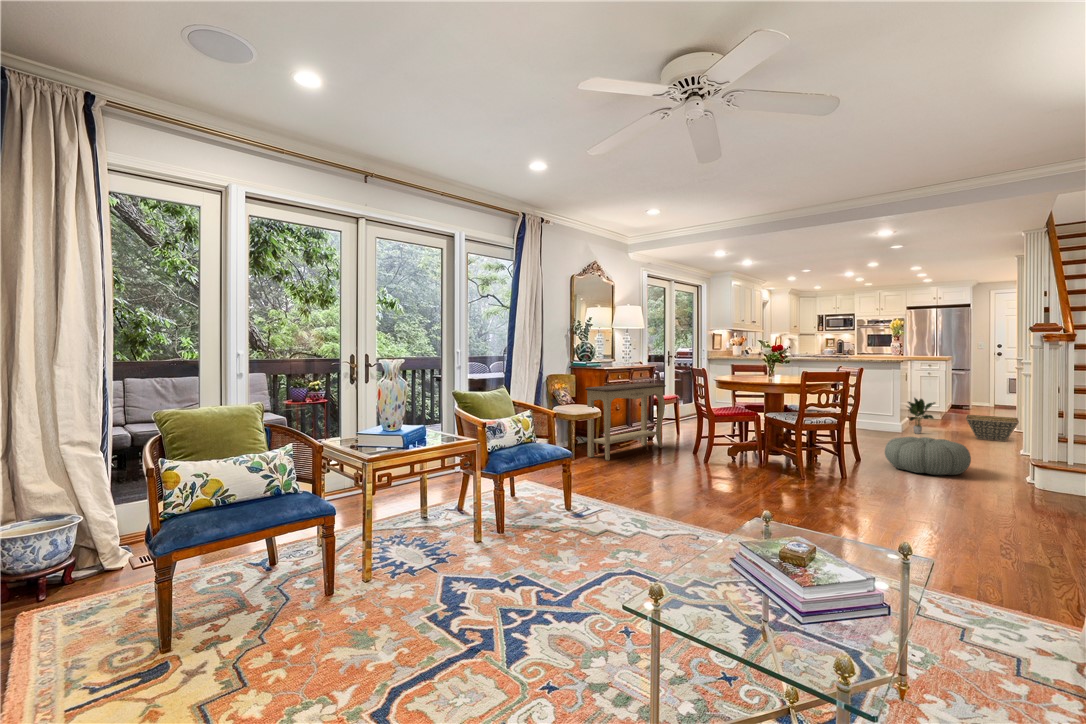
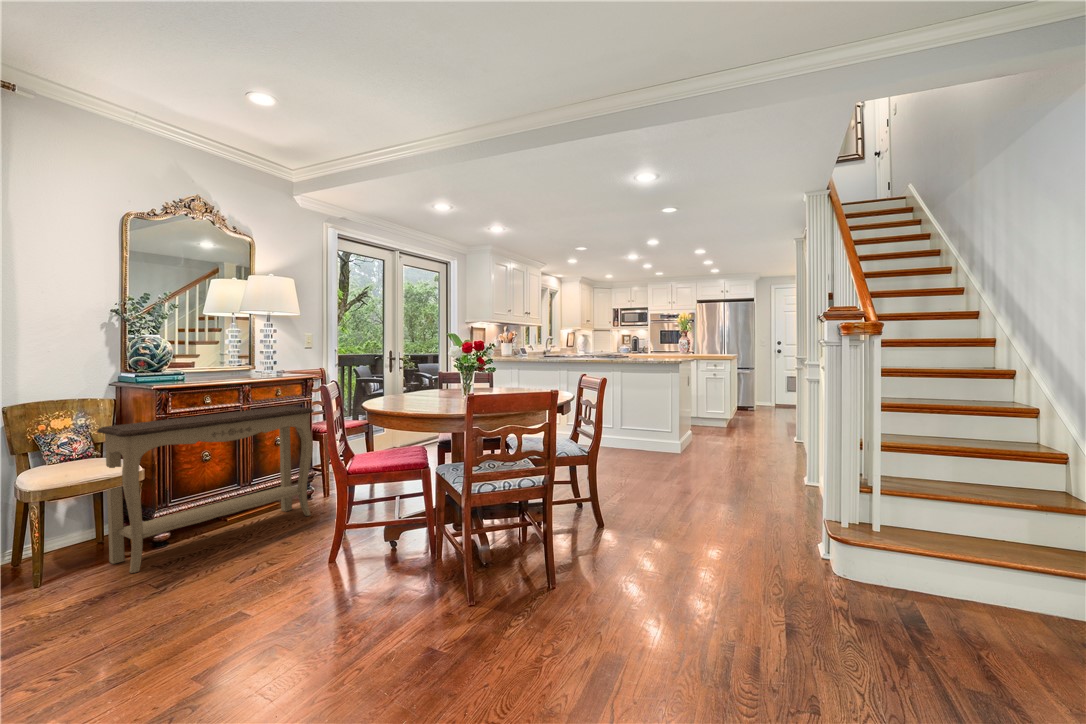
potted plant: present [908,398,935,434] -> none [683,407,715,453]
basket: present [966,415,1019,441] -> none [746,427,800,461]
pouf: present [885,437,971,475] -> none [629,484,743,557]

